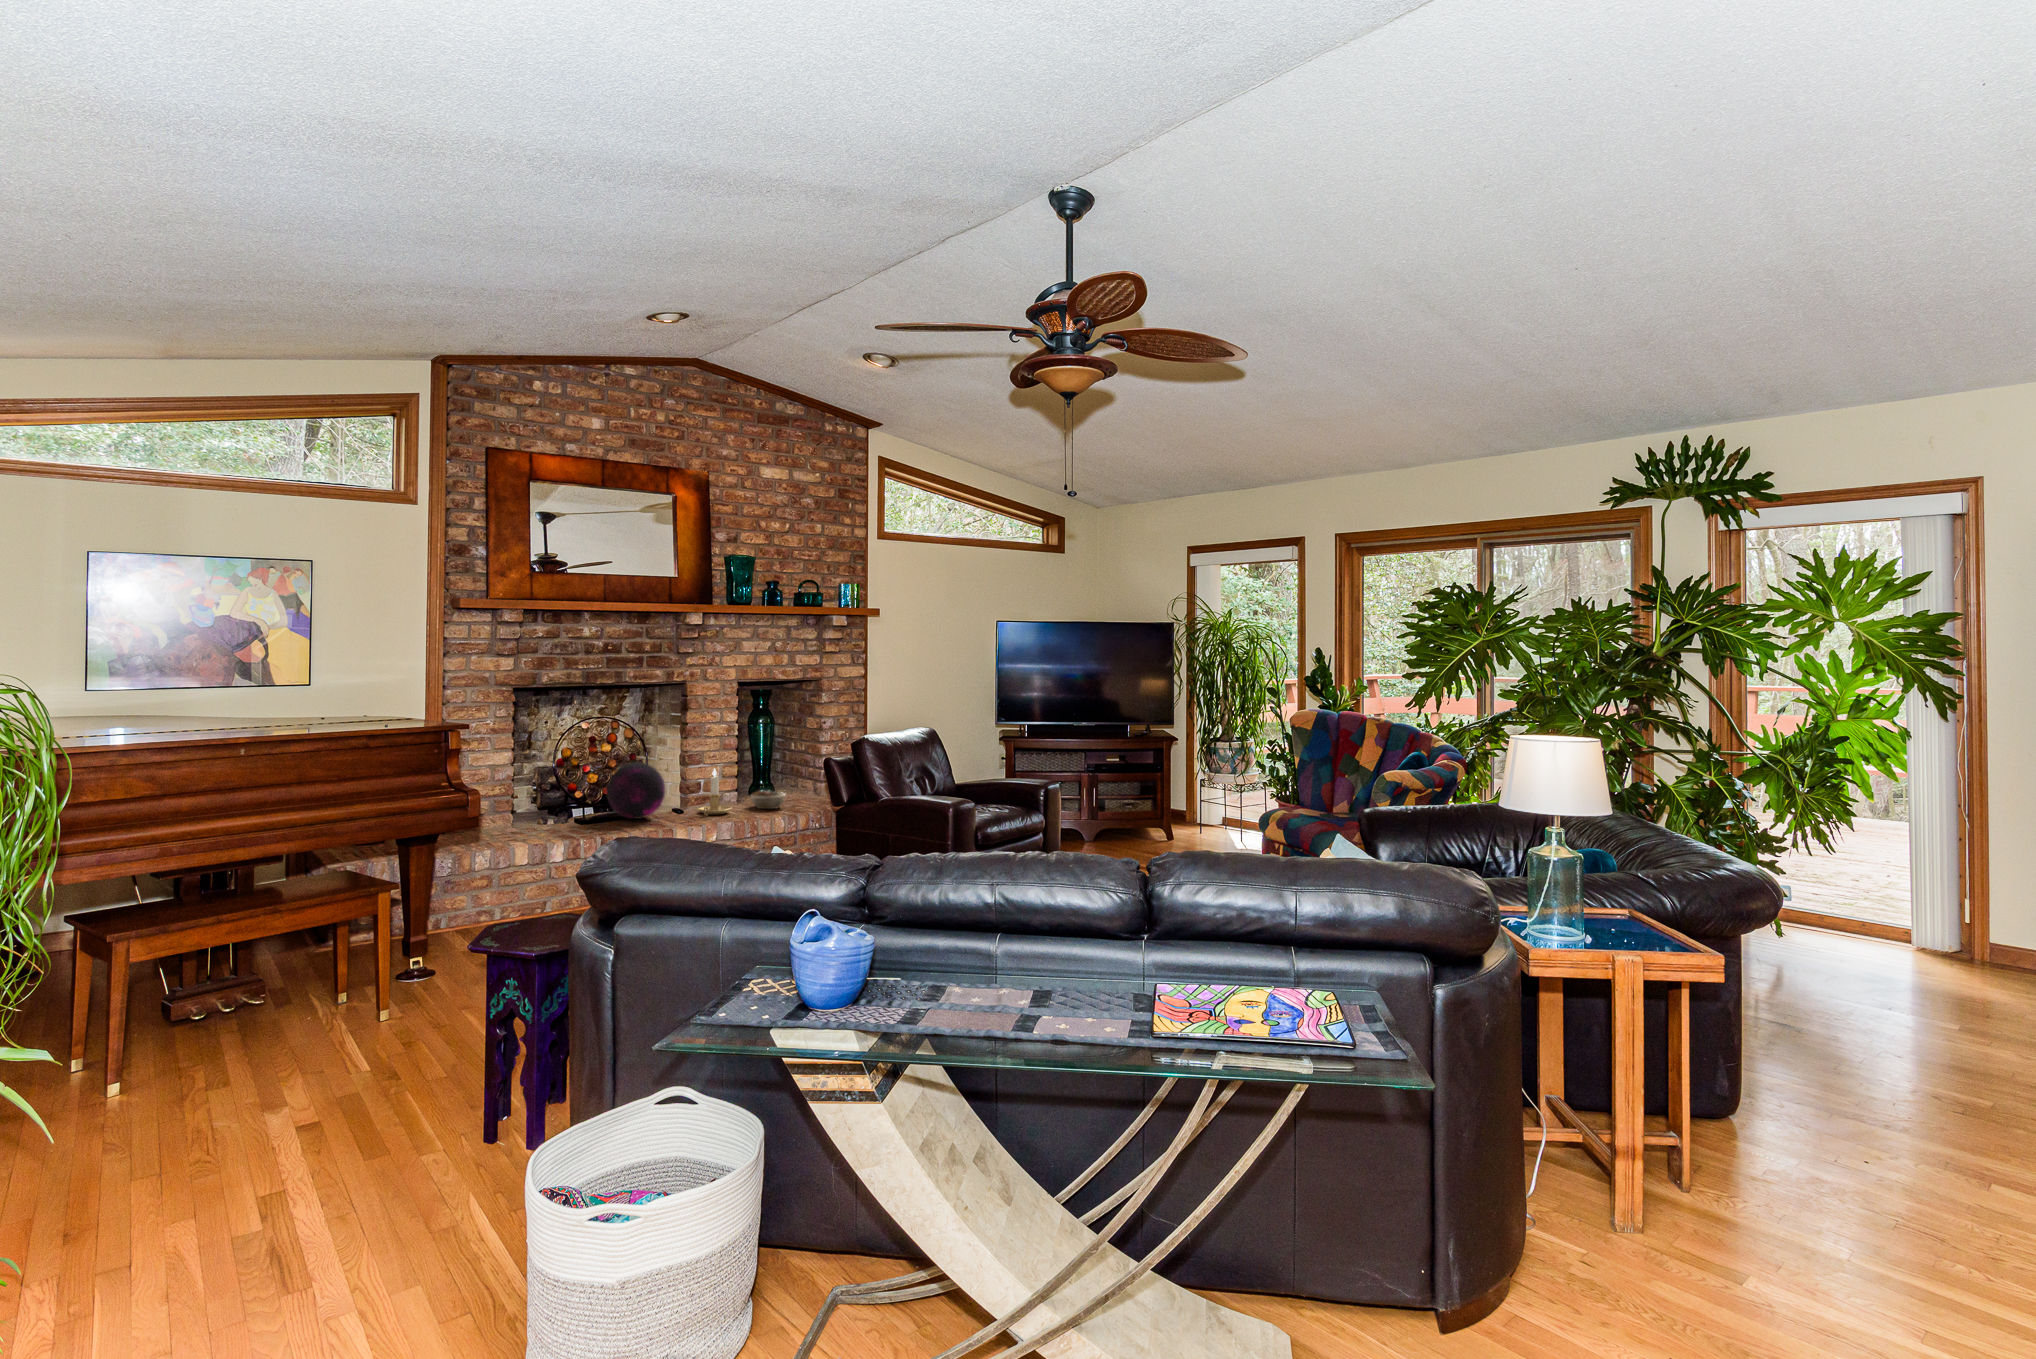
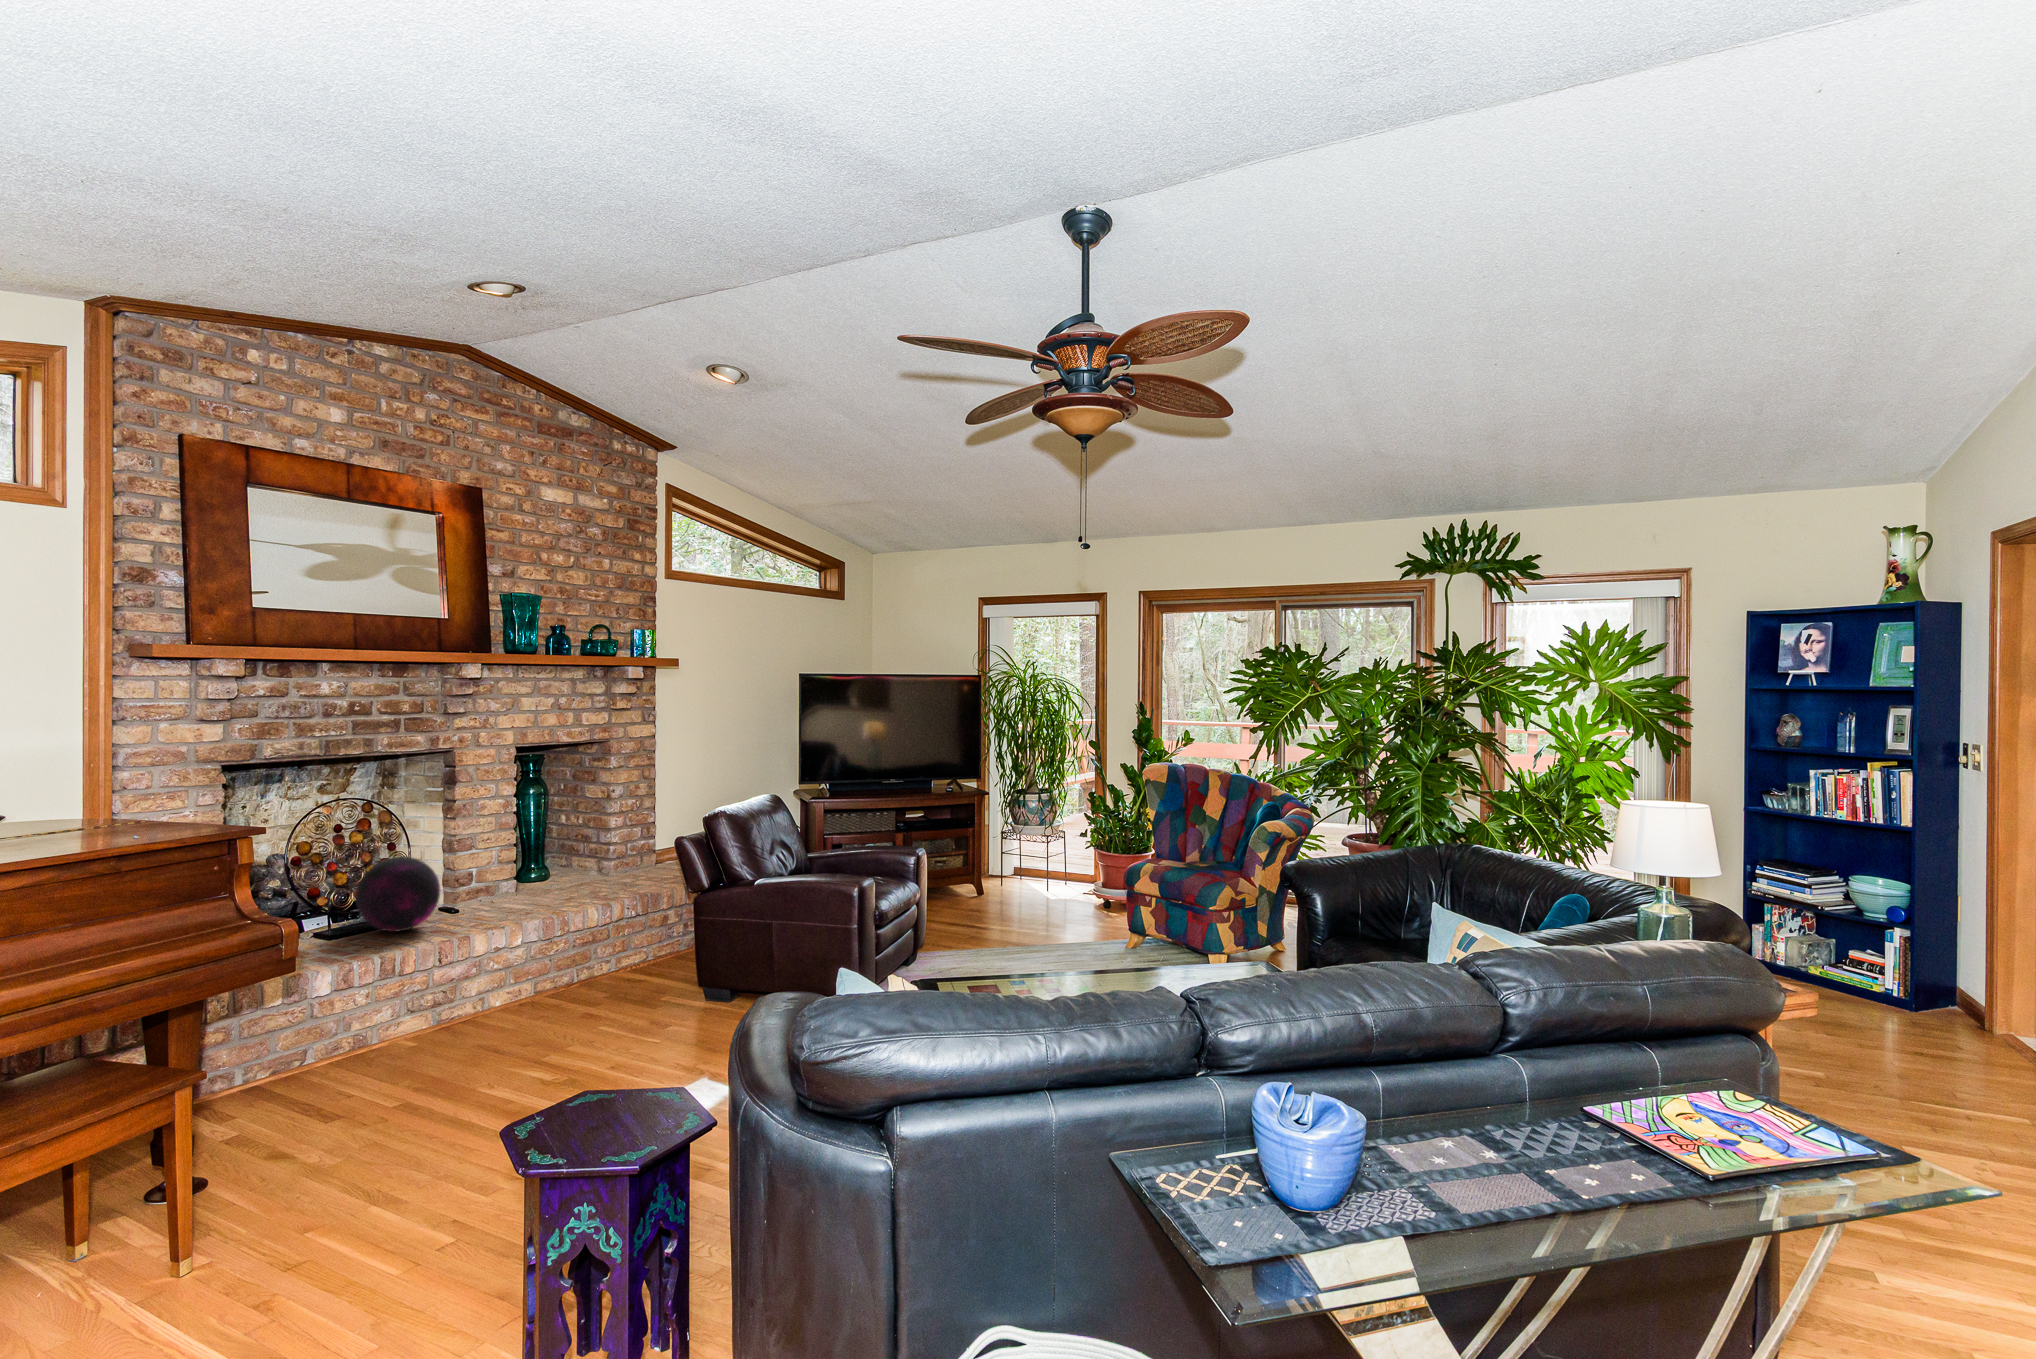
candlestick: present [698,768,732,816] -> none [477,855,523,917]
succulent planter: present [751,790,786,809] -> none [540,877,586,900]

